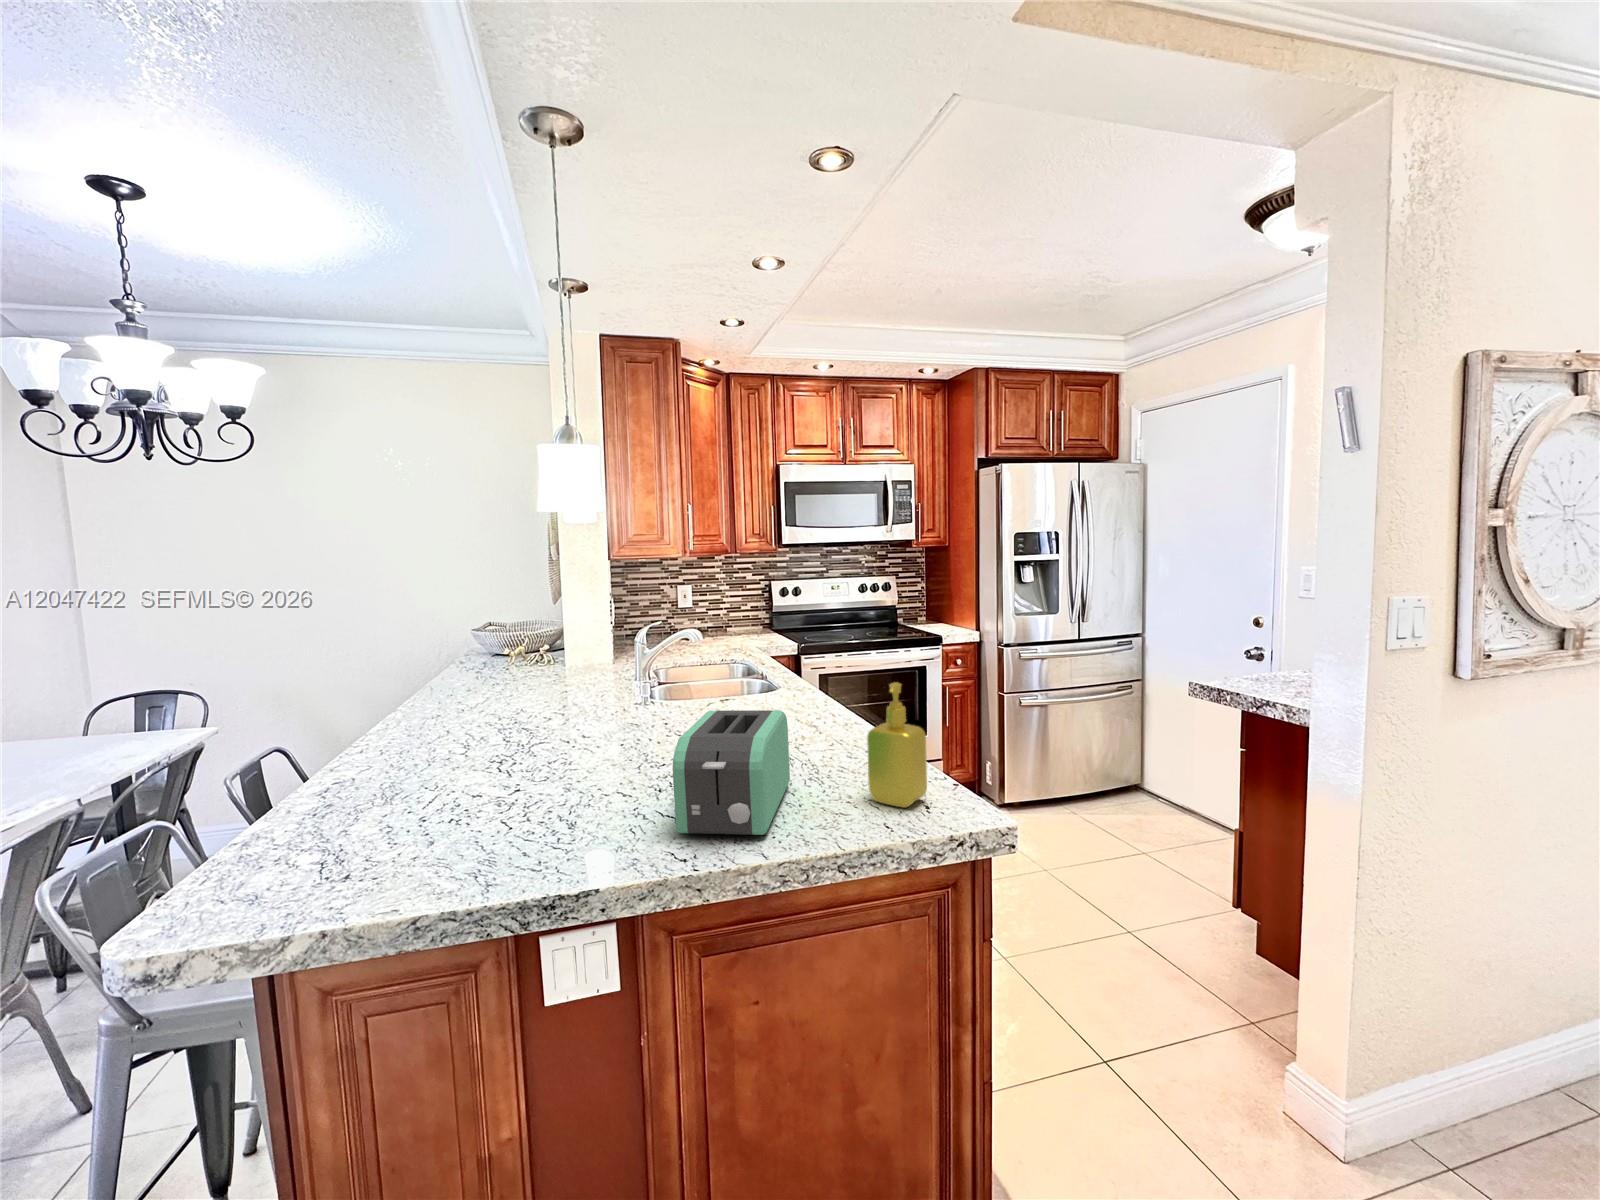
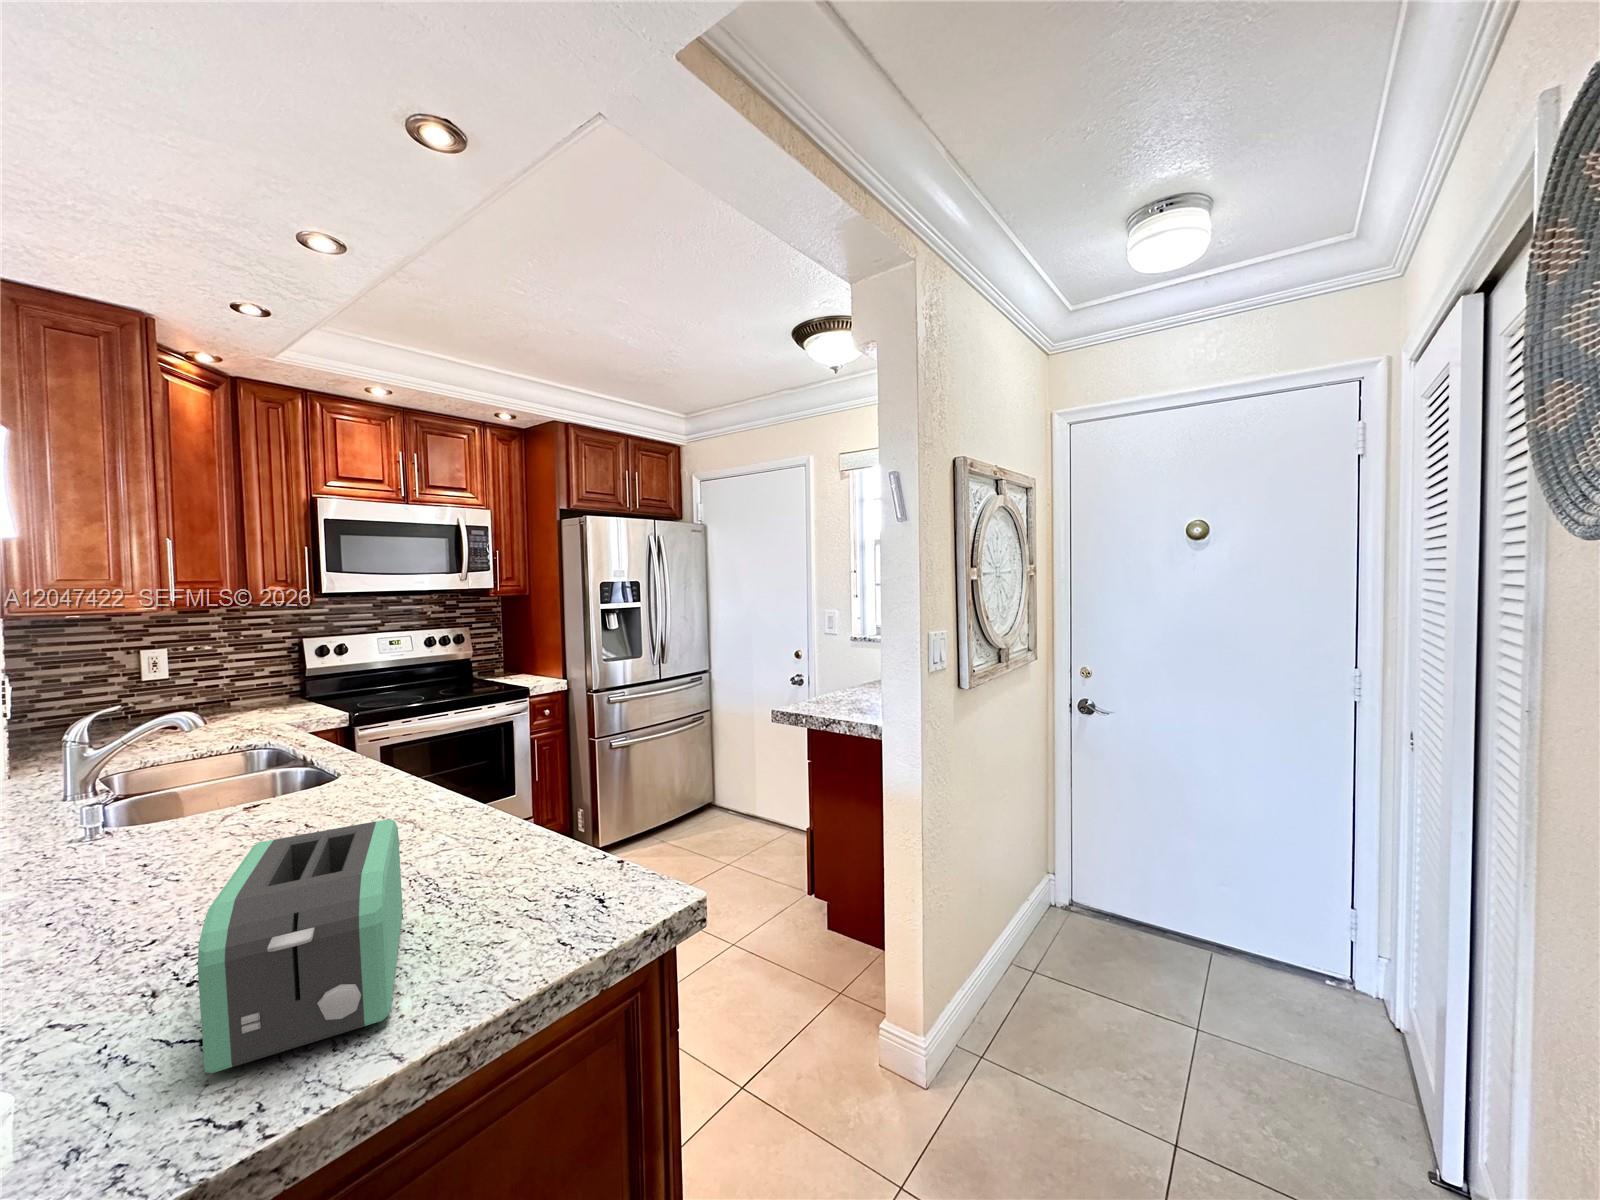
soap dispenser: present [867,683,927,808] -> none [524,756,600,910]

